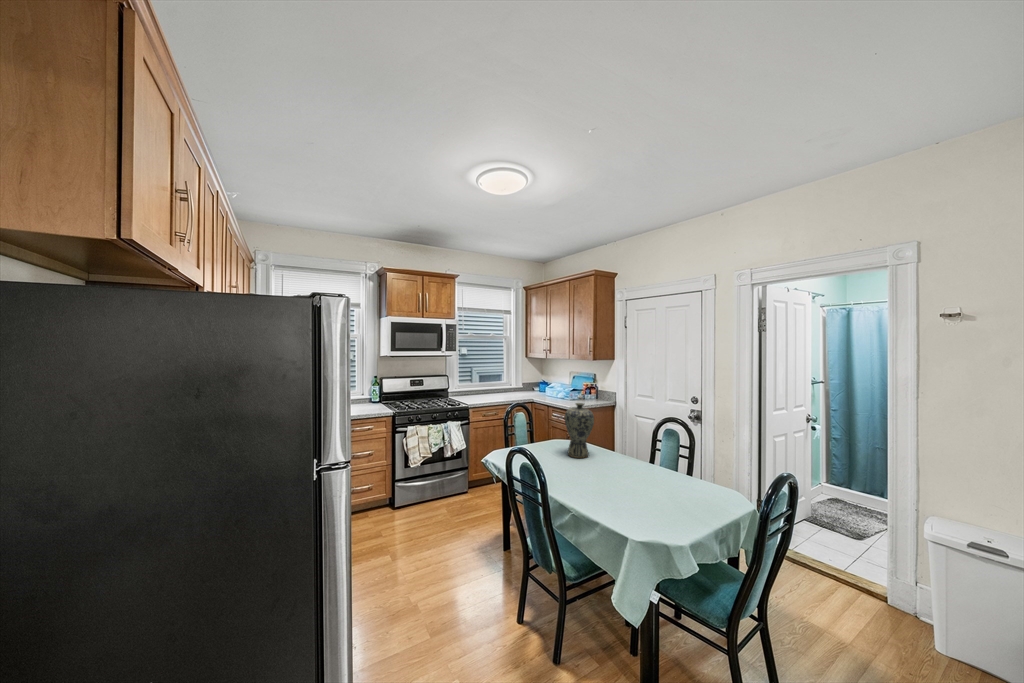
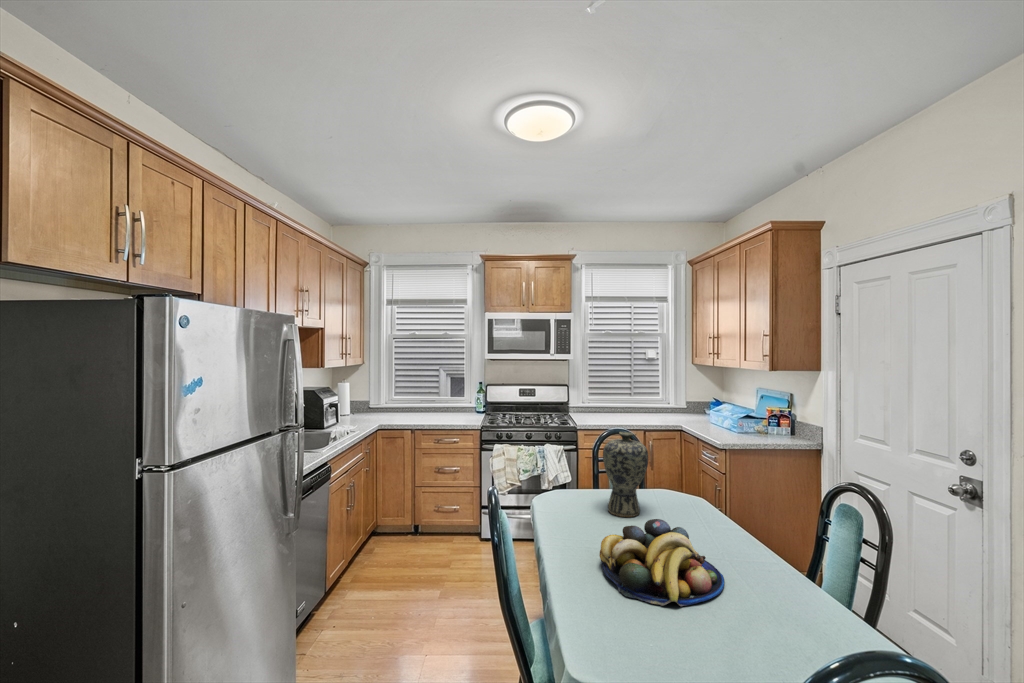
fruit bowl: none [610,452,683,499] -> present [600,519,724,606]

